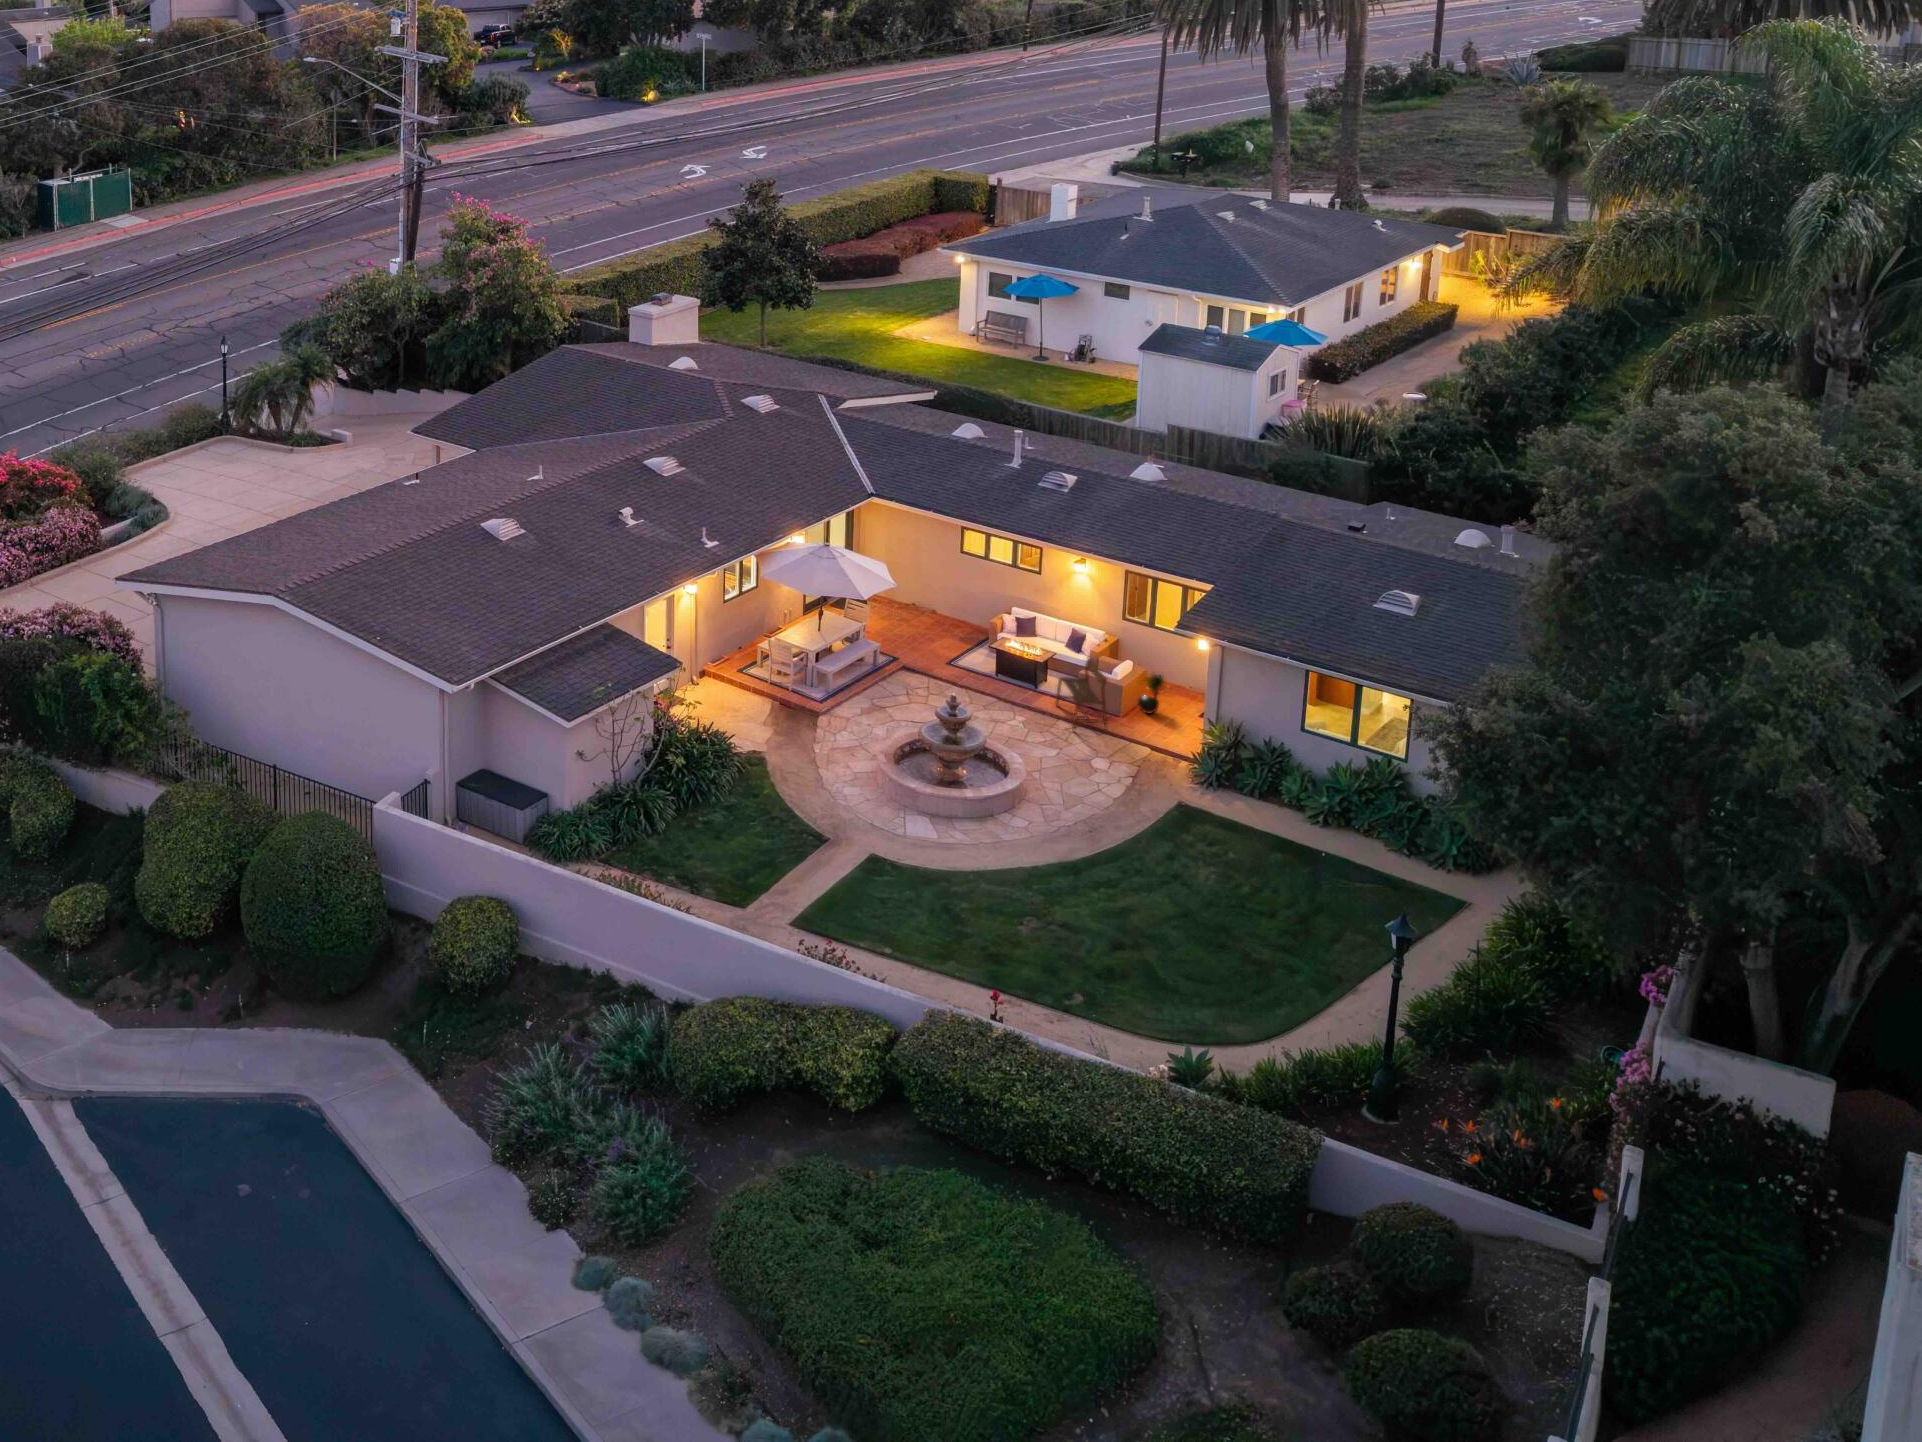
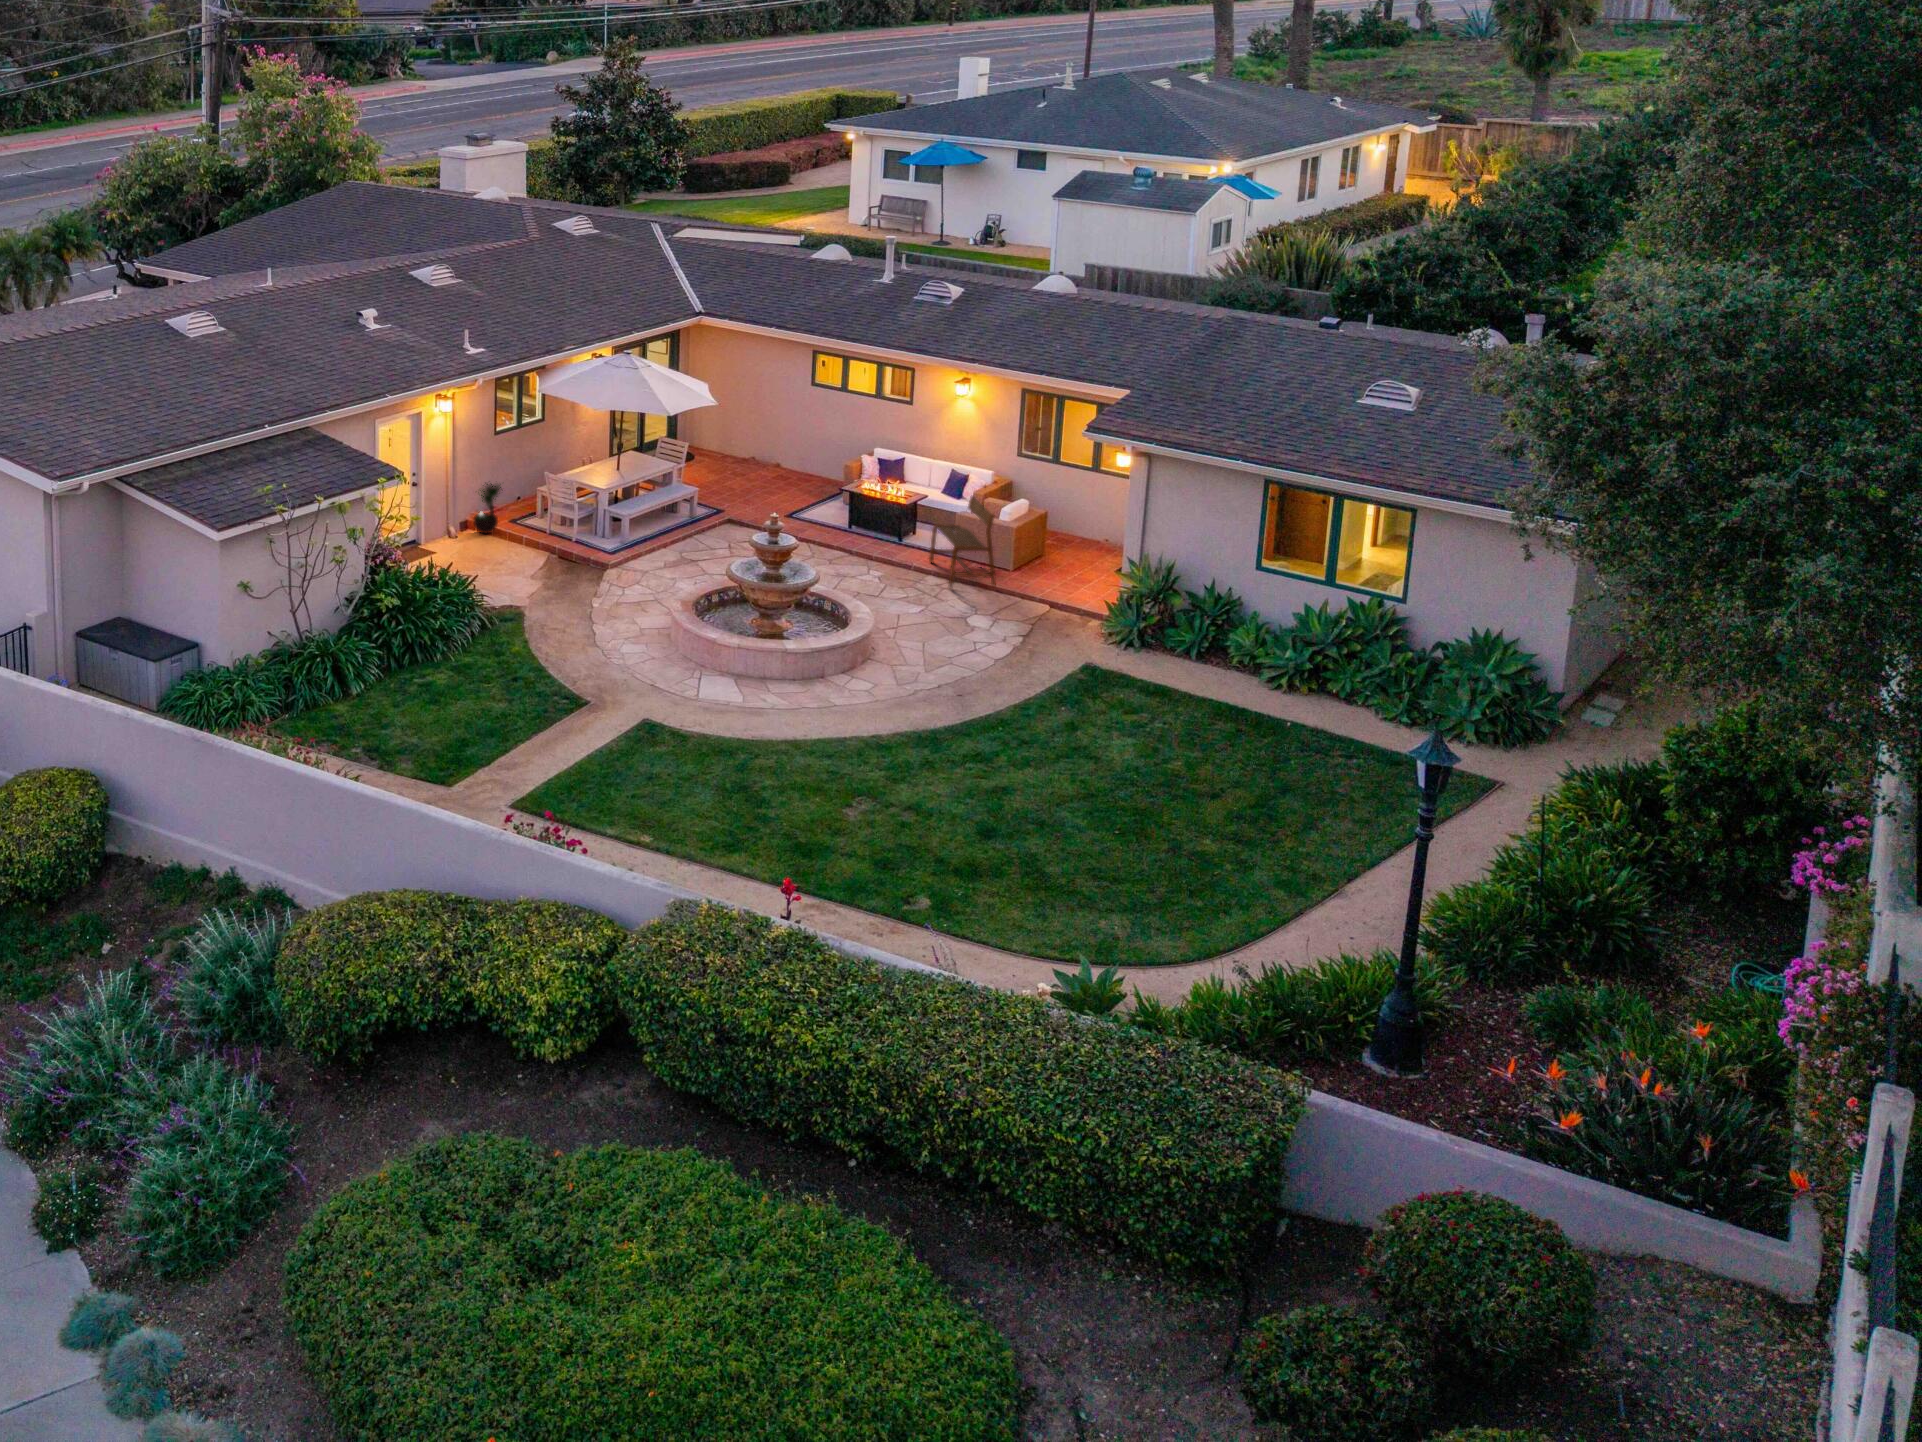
potted tree: present [1138,675,1165,713] -> present [473,483,503,533]

